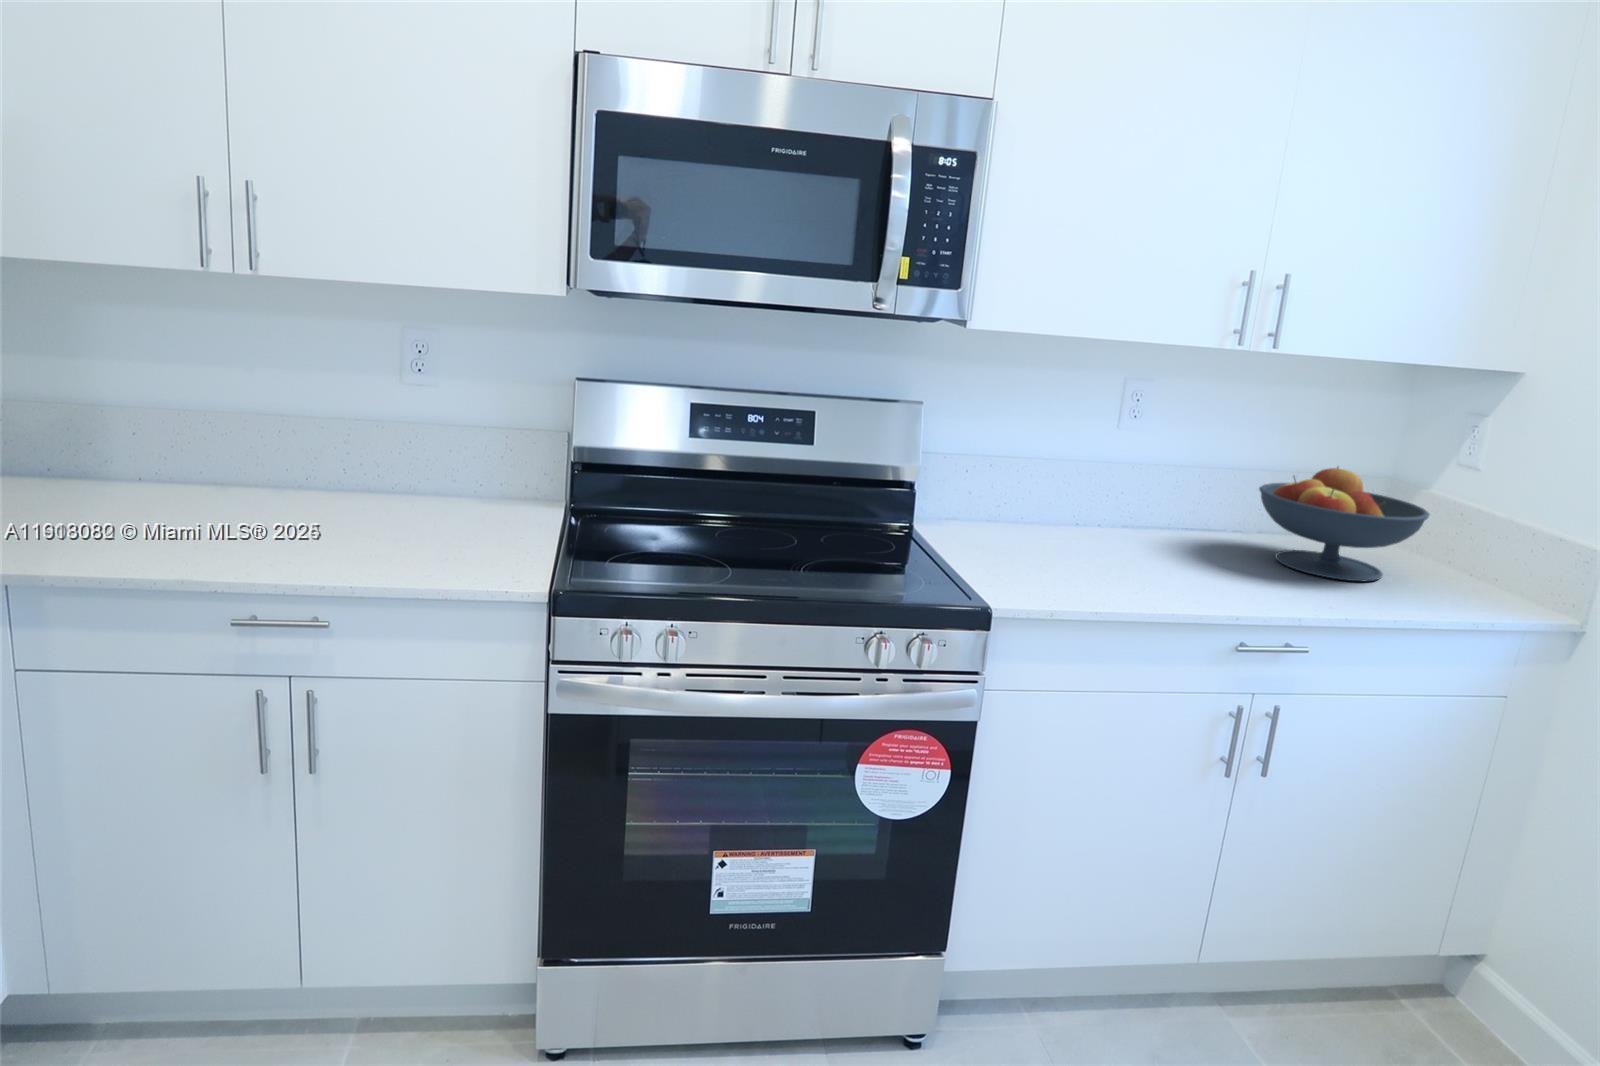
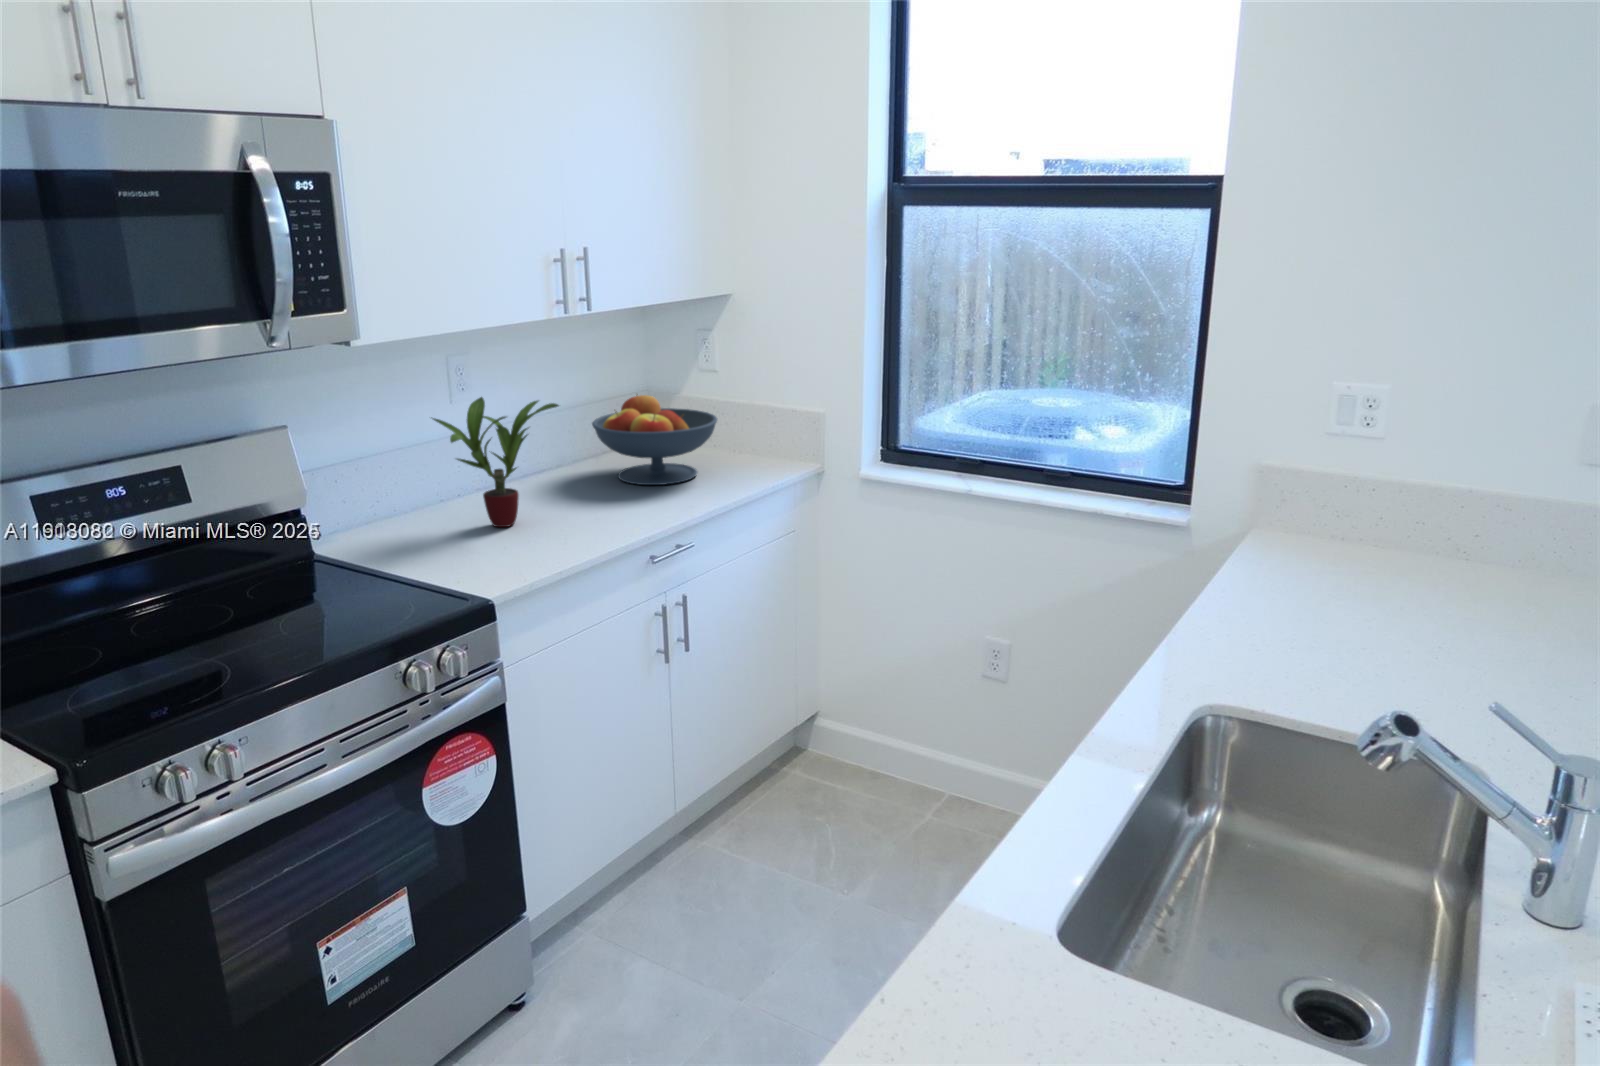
potted plant: none [1049,418,1184,560] -> present [433,397,559,527]

